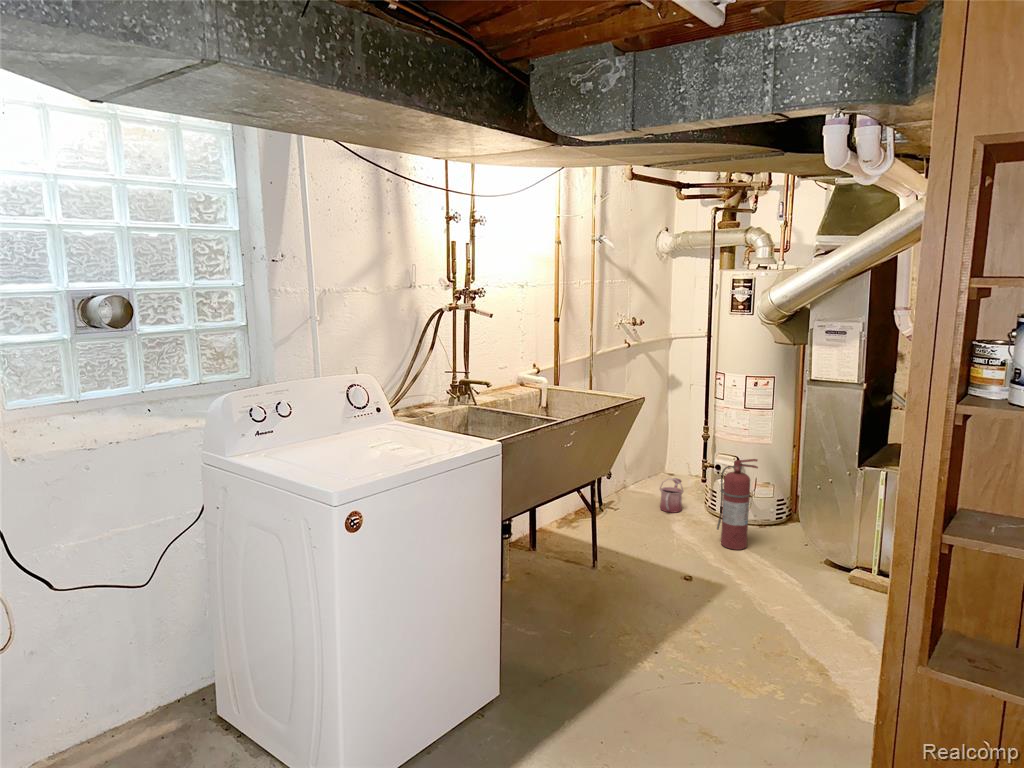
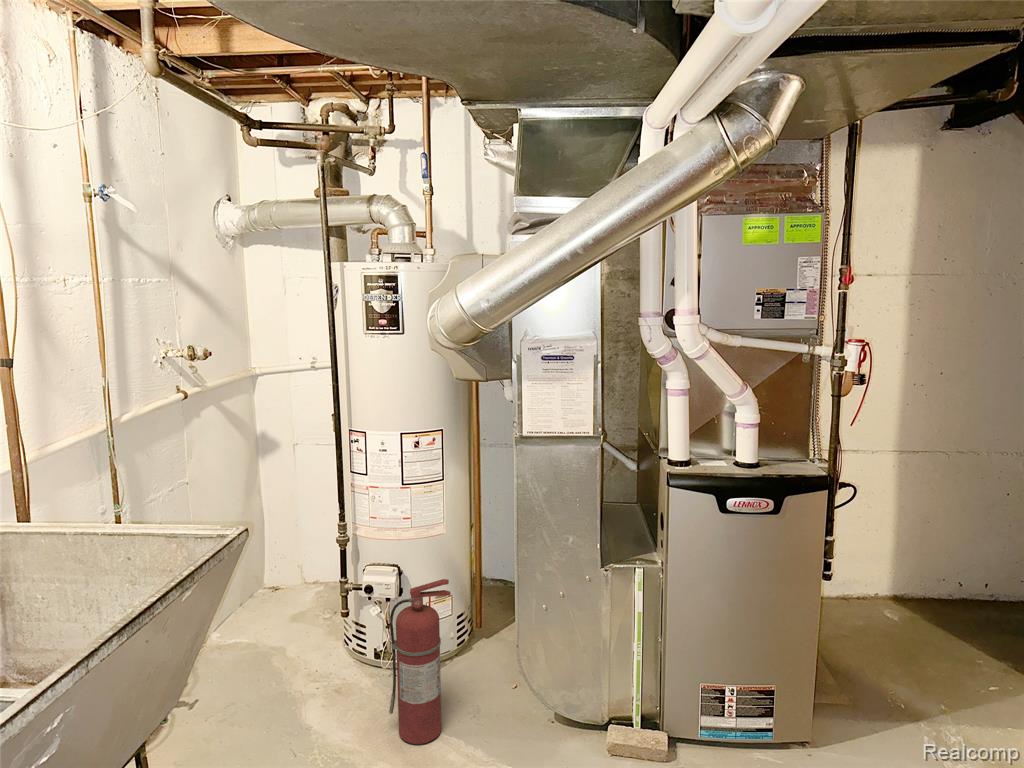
watering can: present [660,478,683,513] -> none [269,613,313,684]

